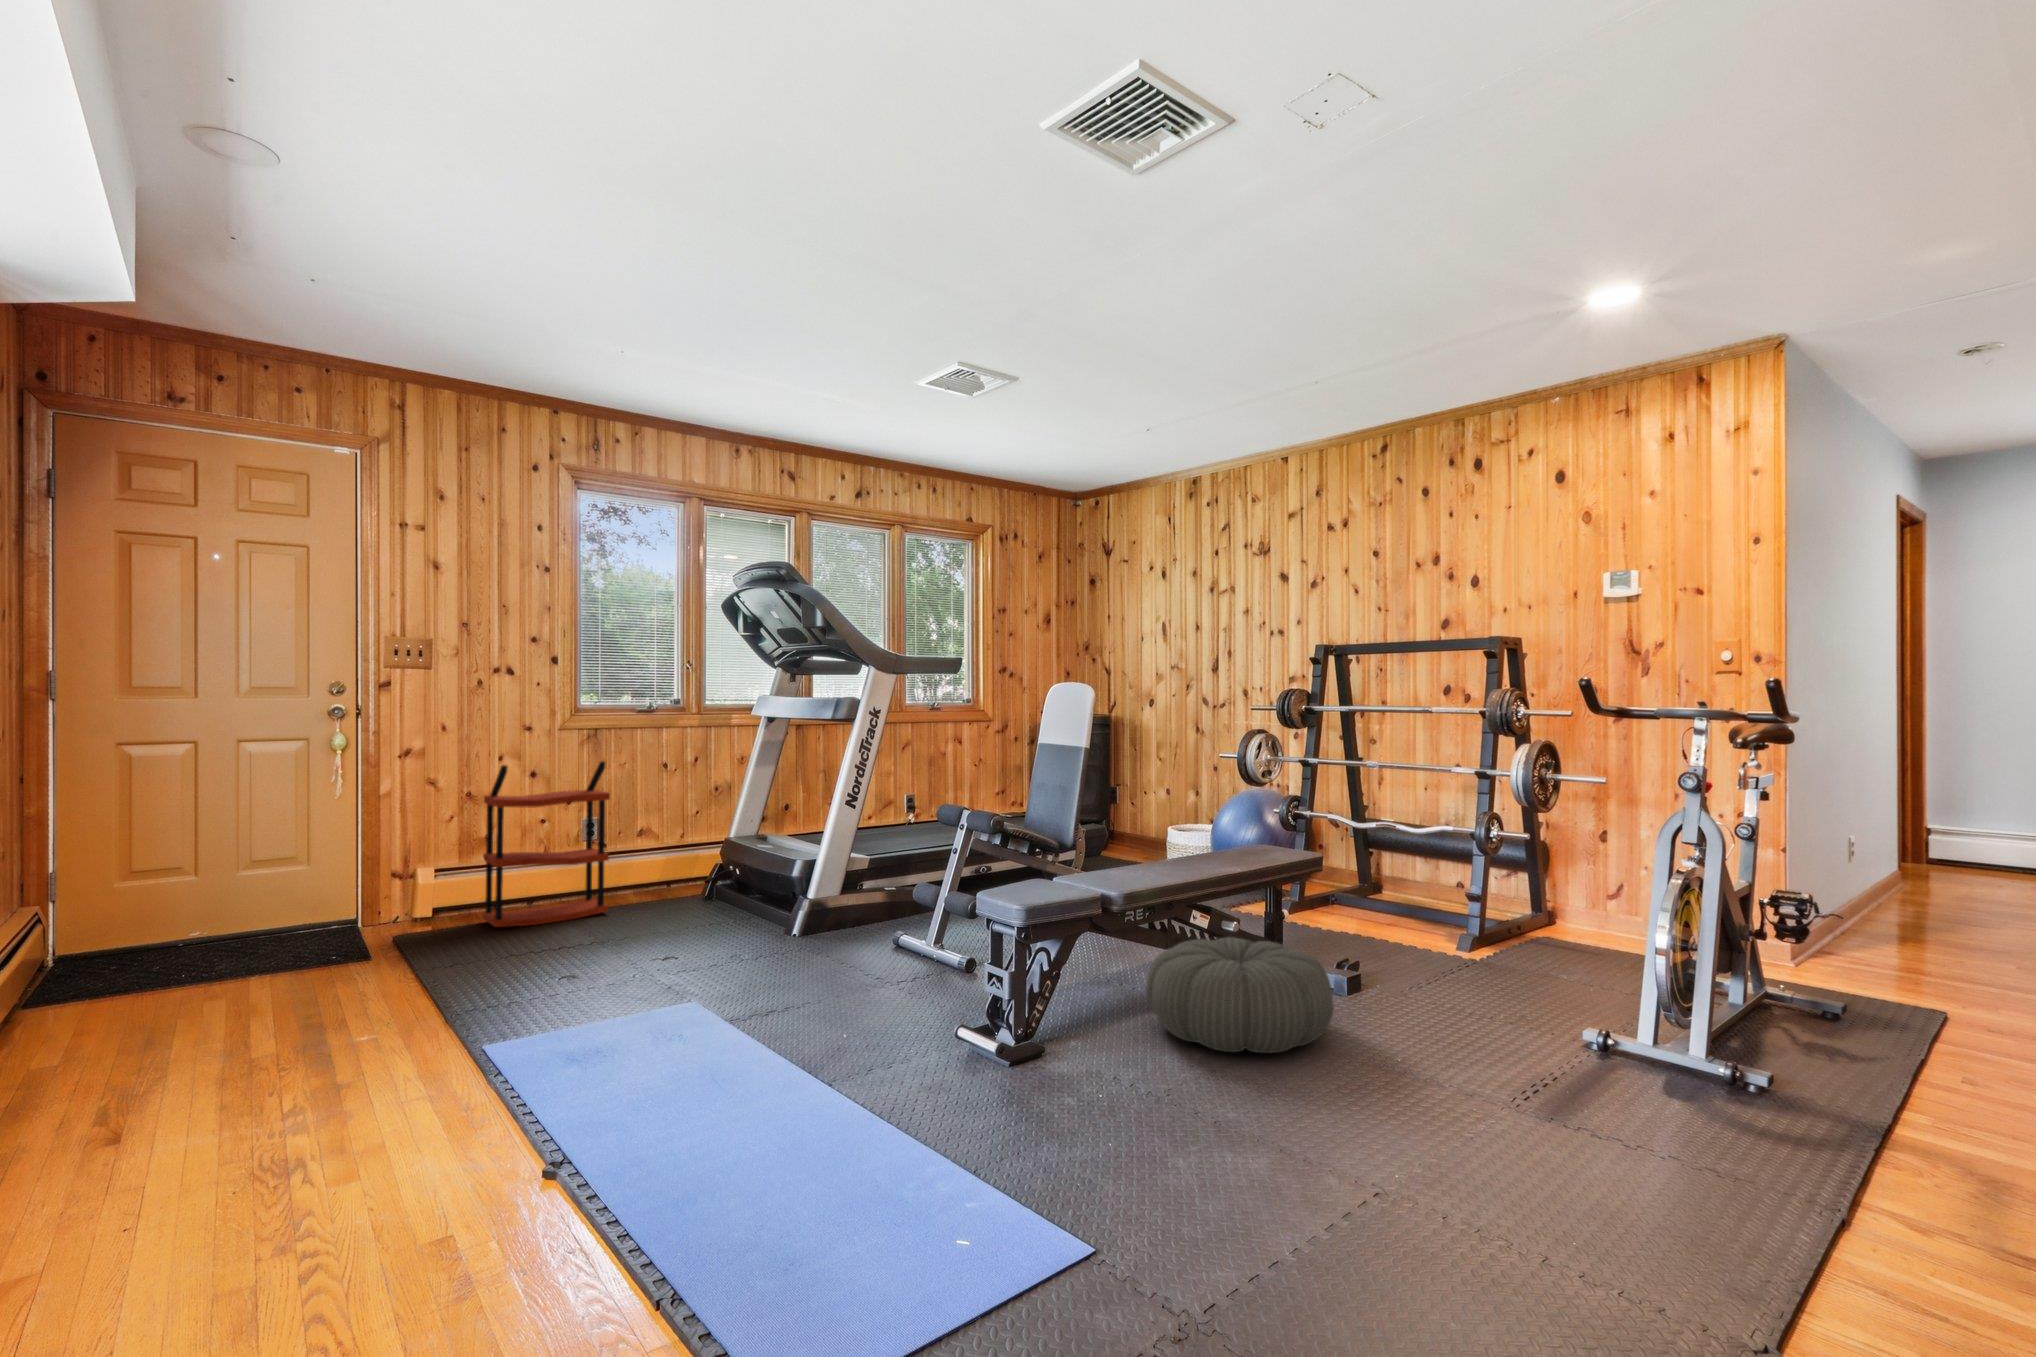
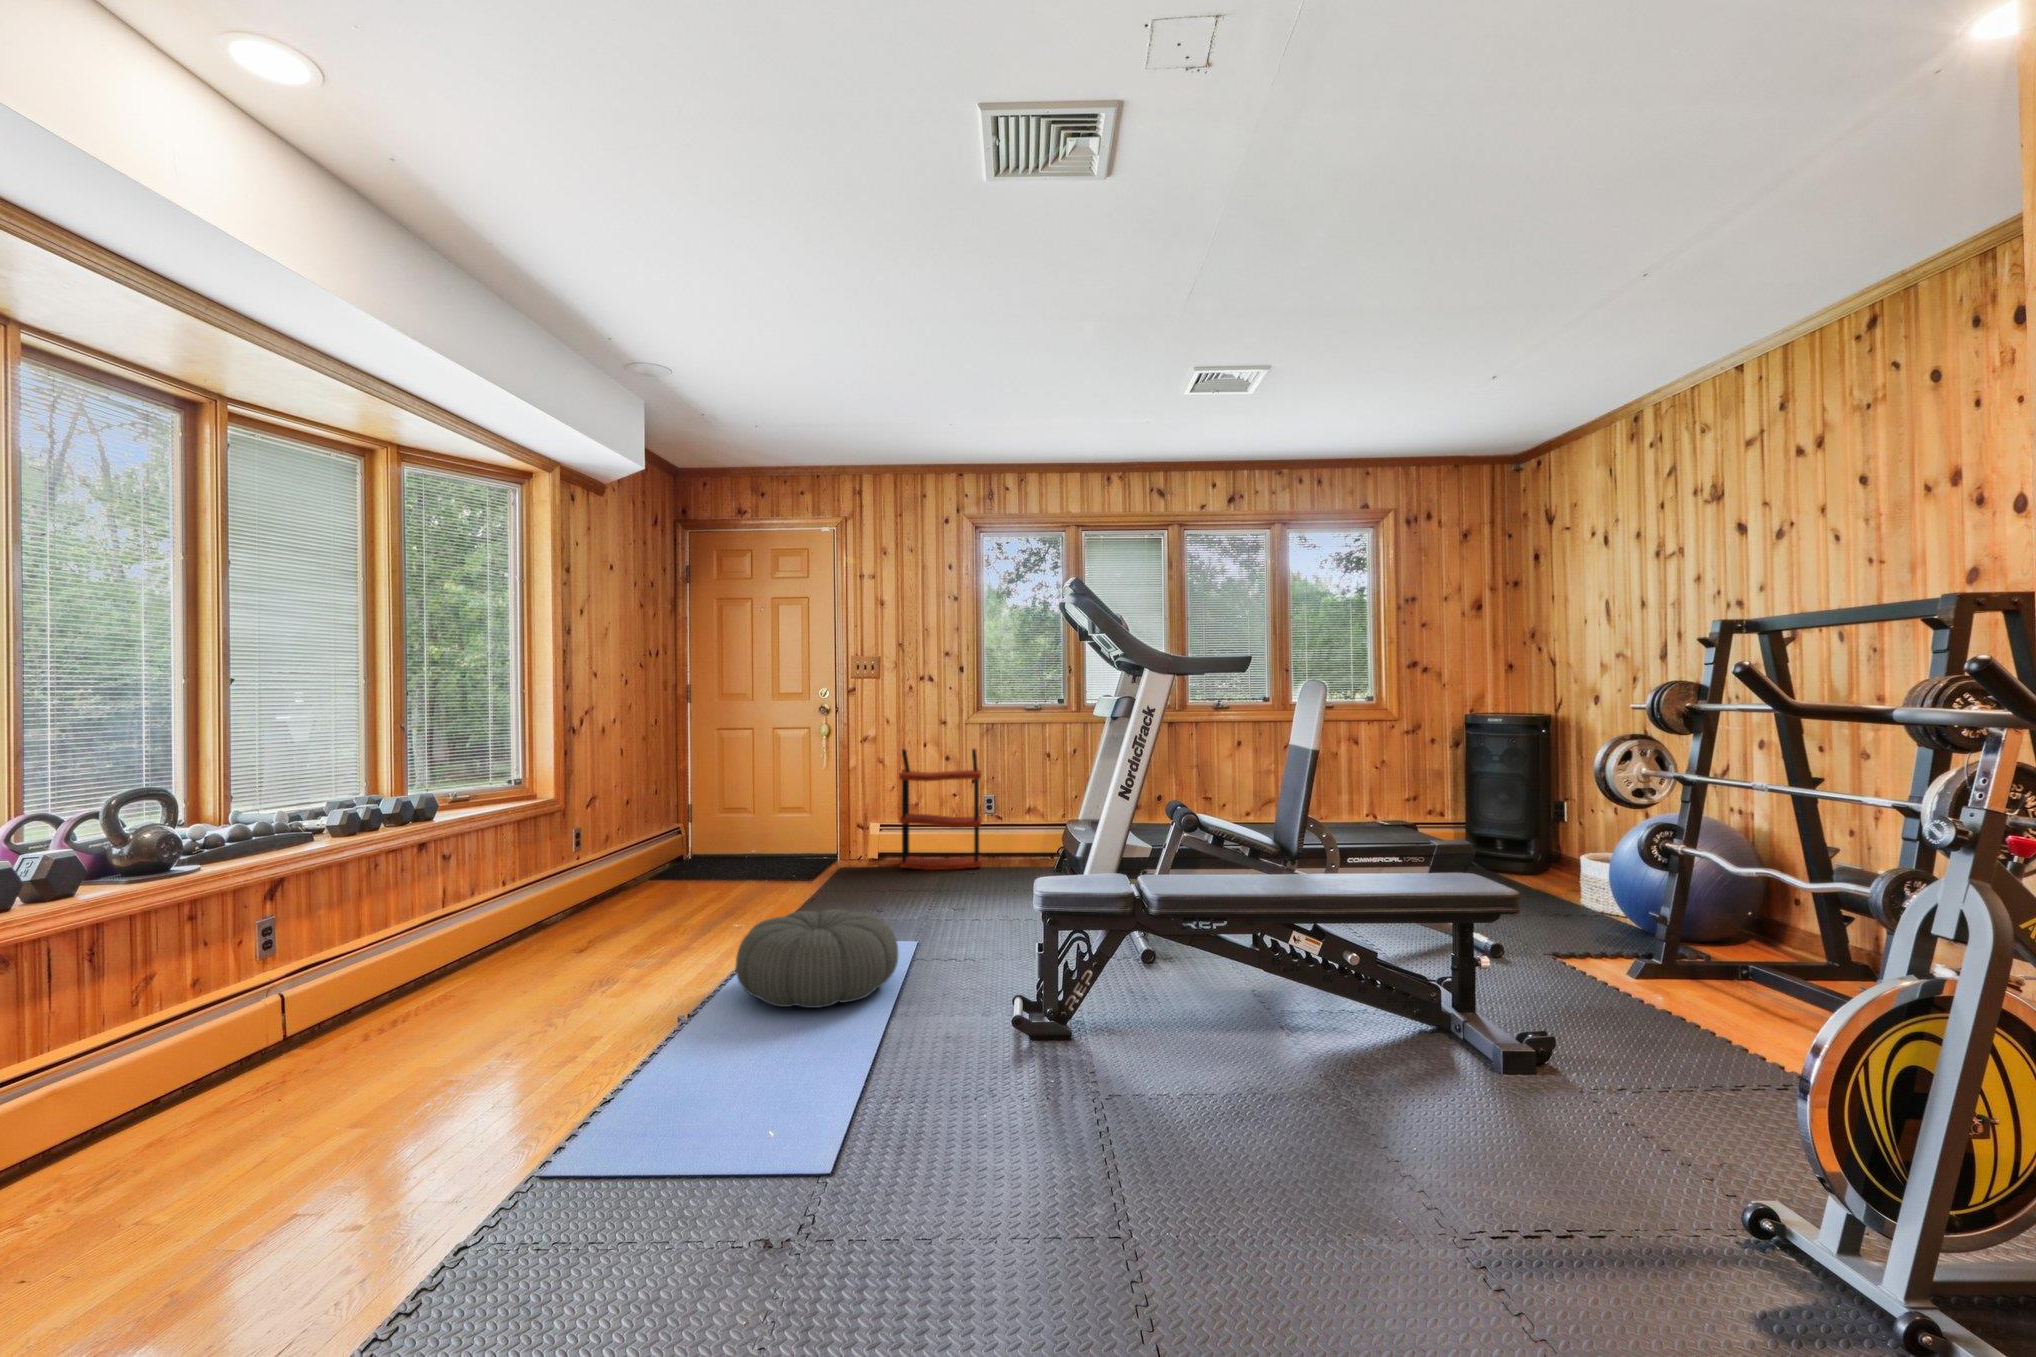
pouf: present [1146,937,1333,1053] -> present [736,909,898,1008]

